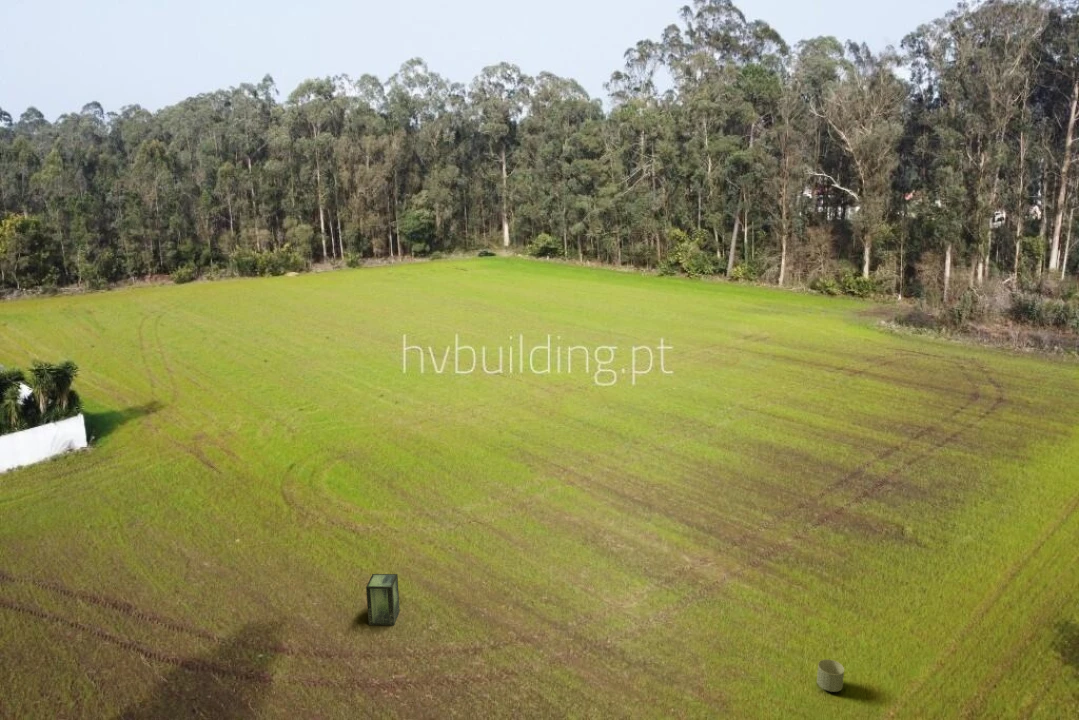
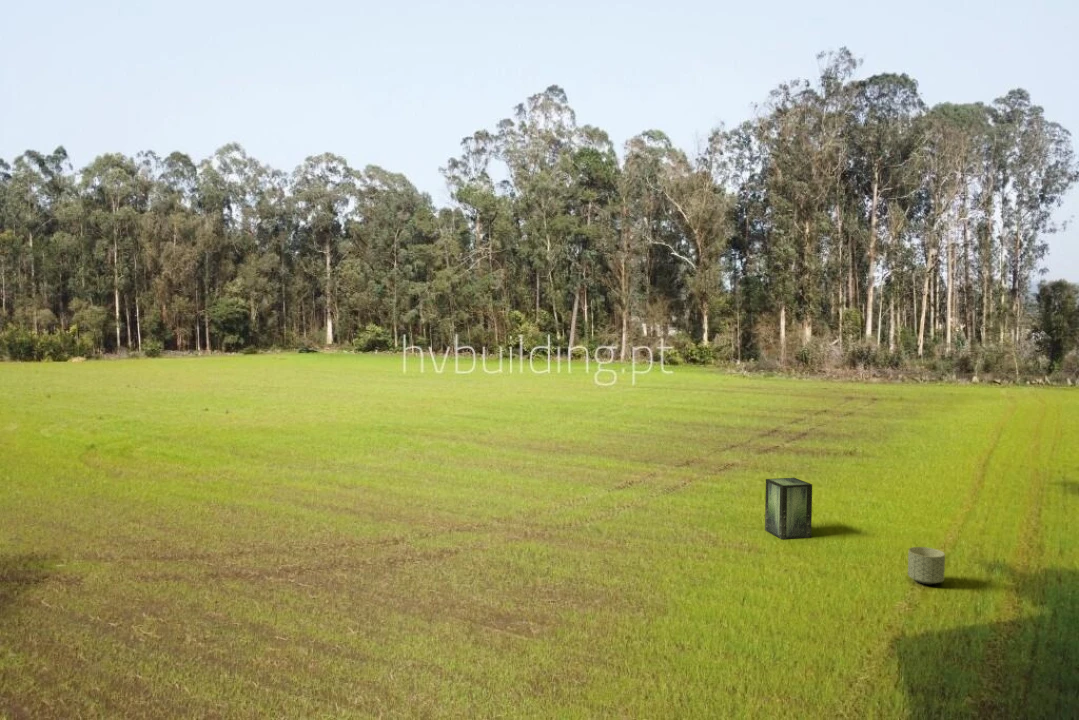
storage box: present [366,574,400,625] -> present [765,478,812,539]

